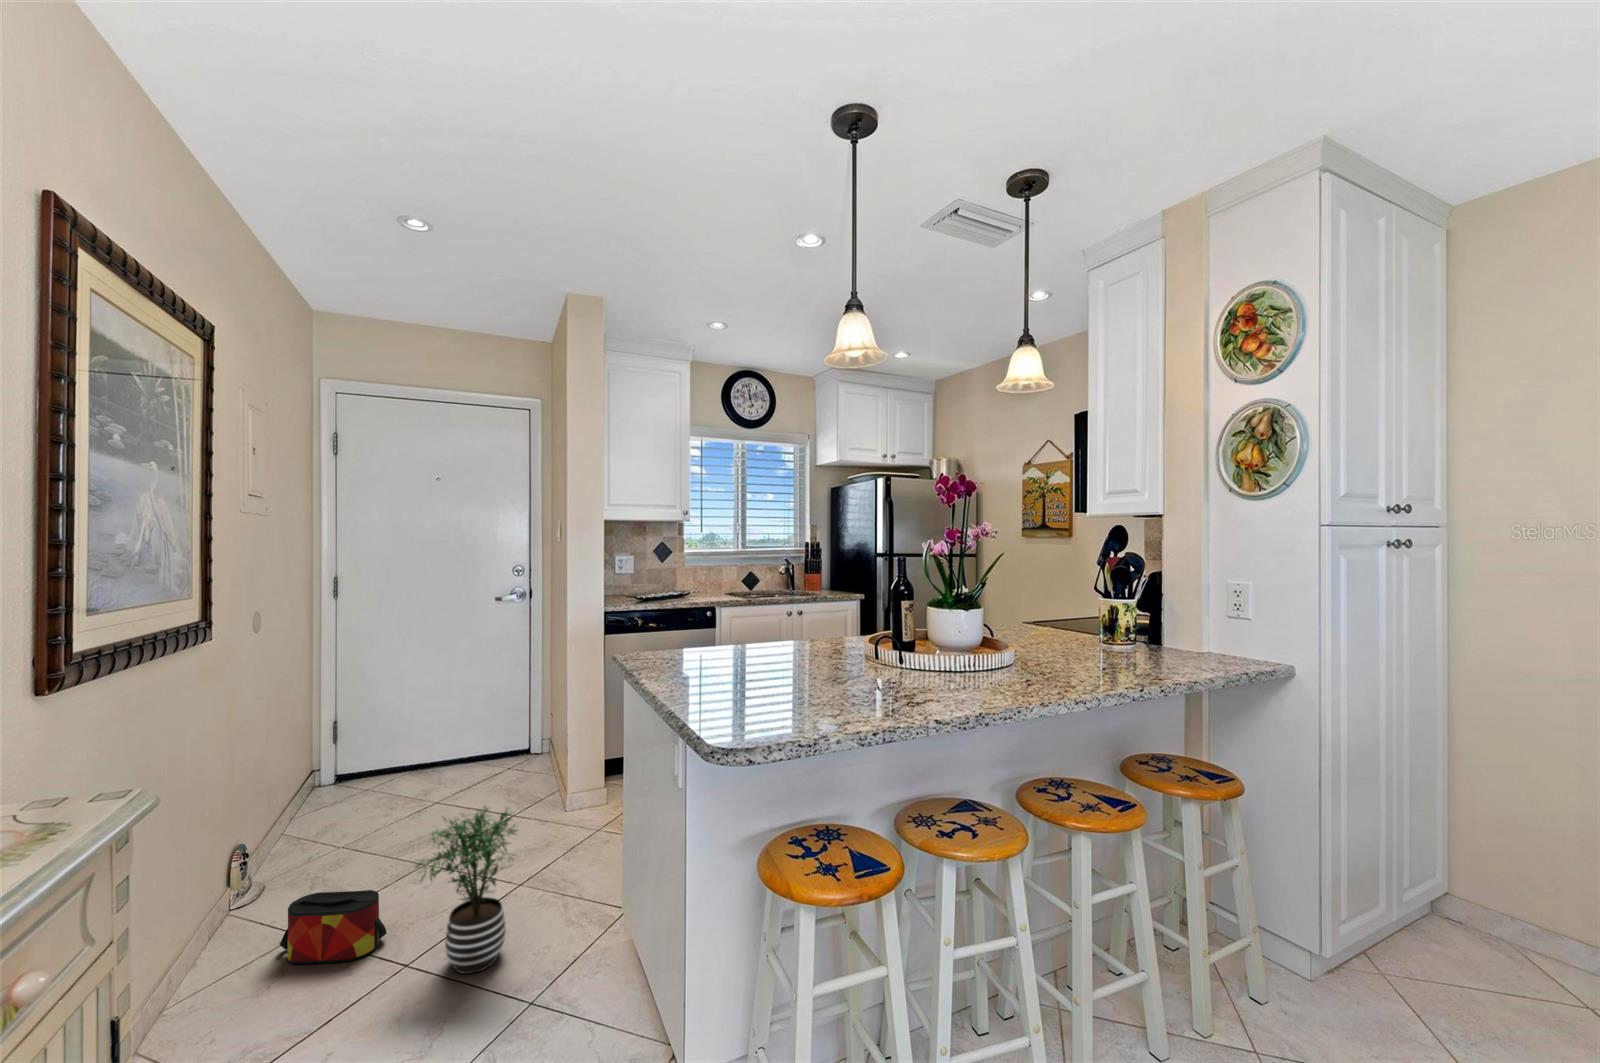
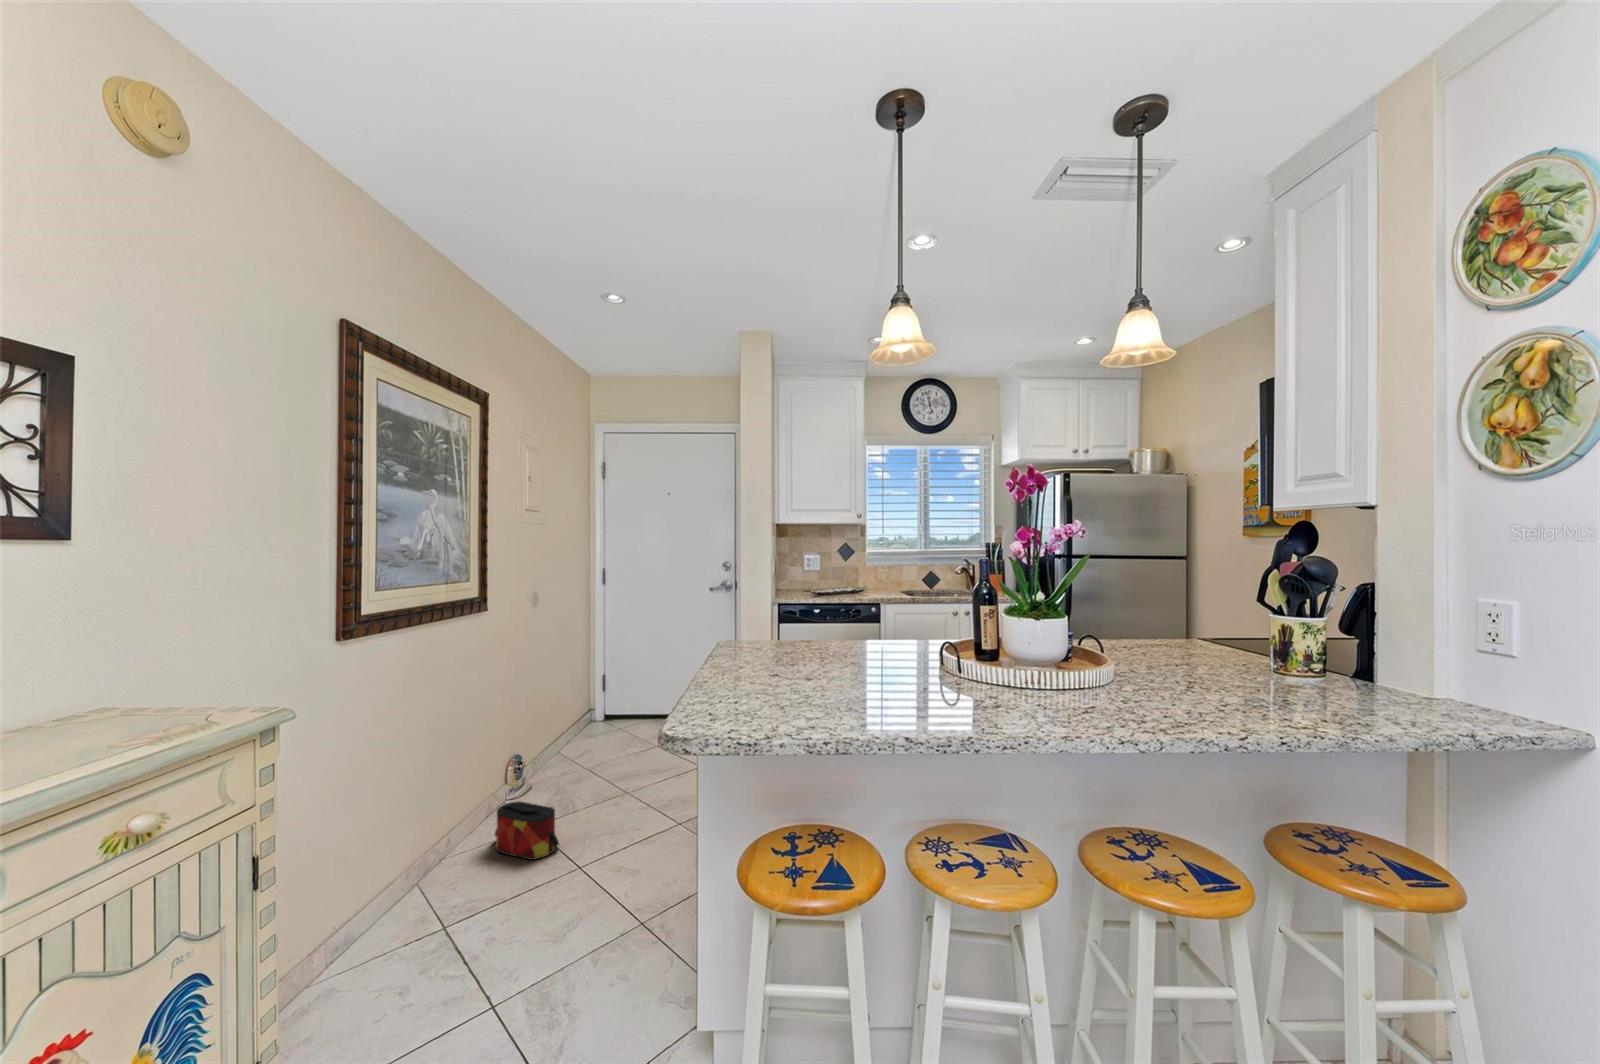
potted plant: present [415,806,518,974] -> none [556,754,650,893]

